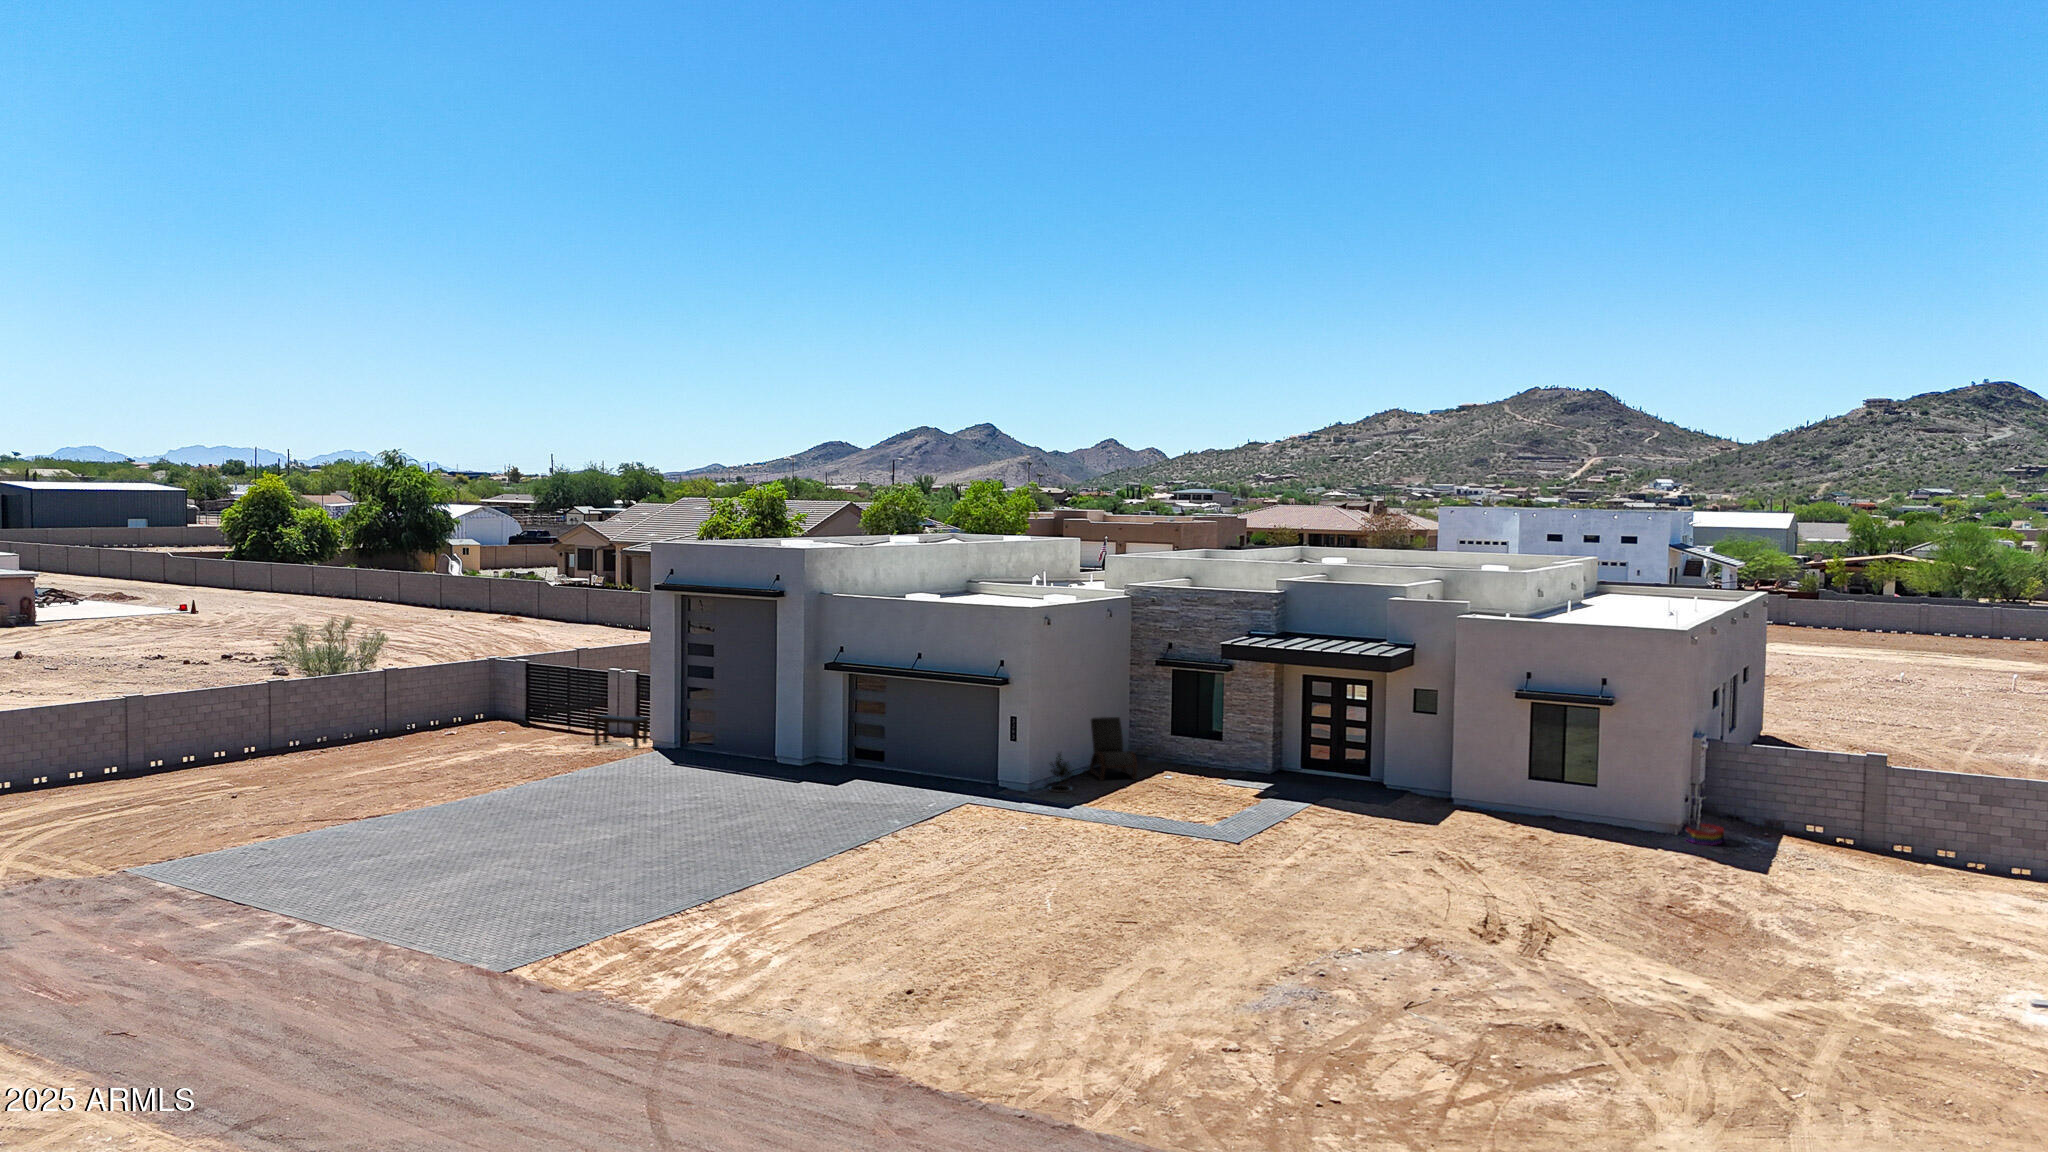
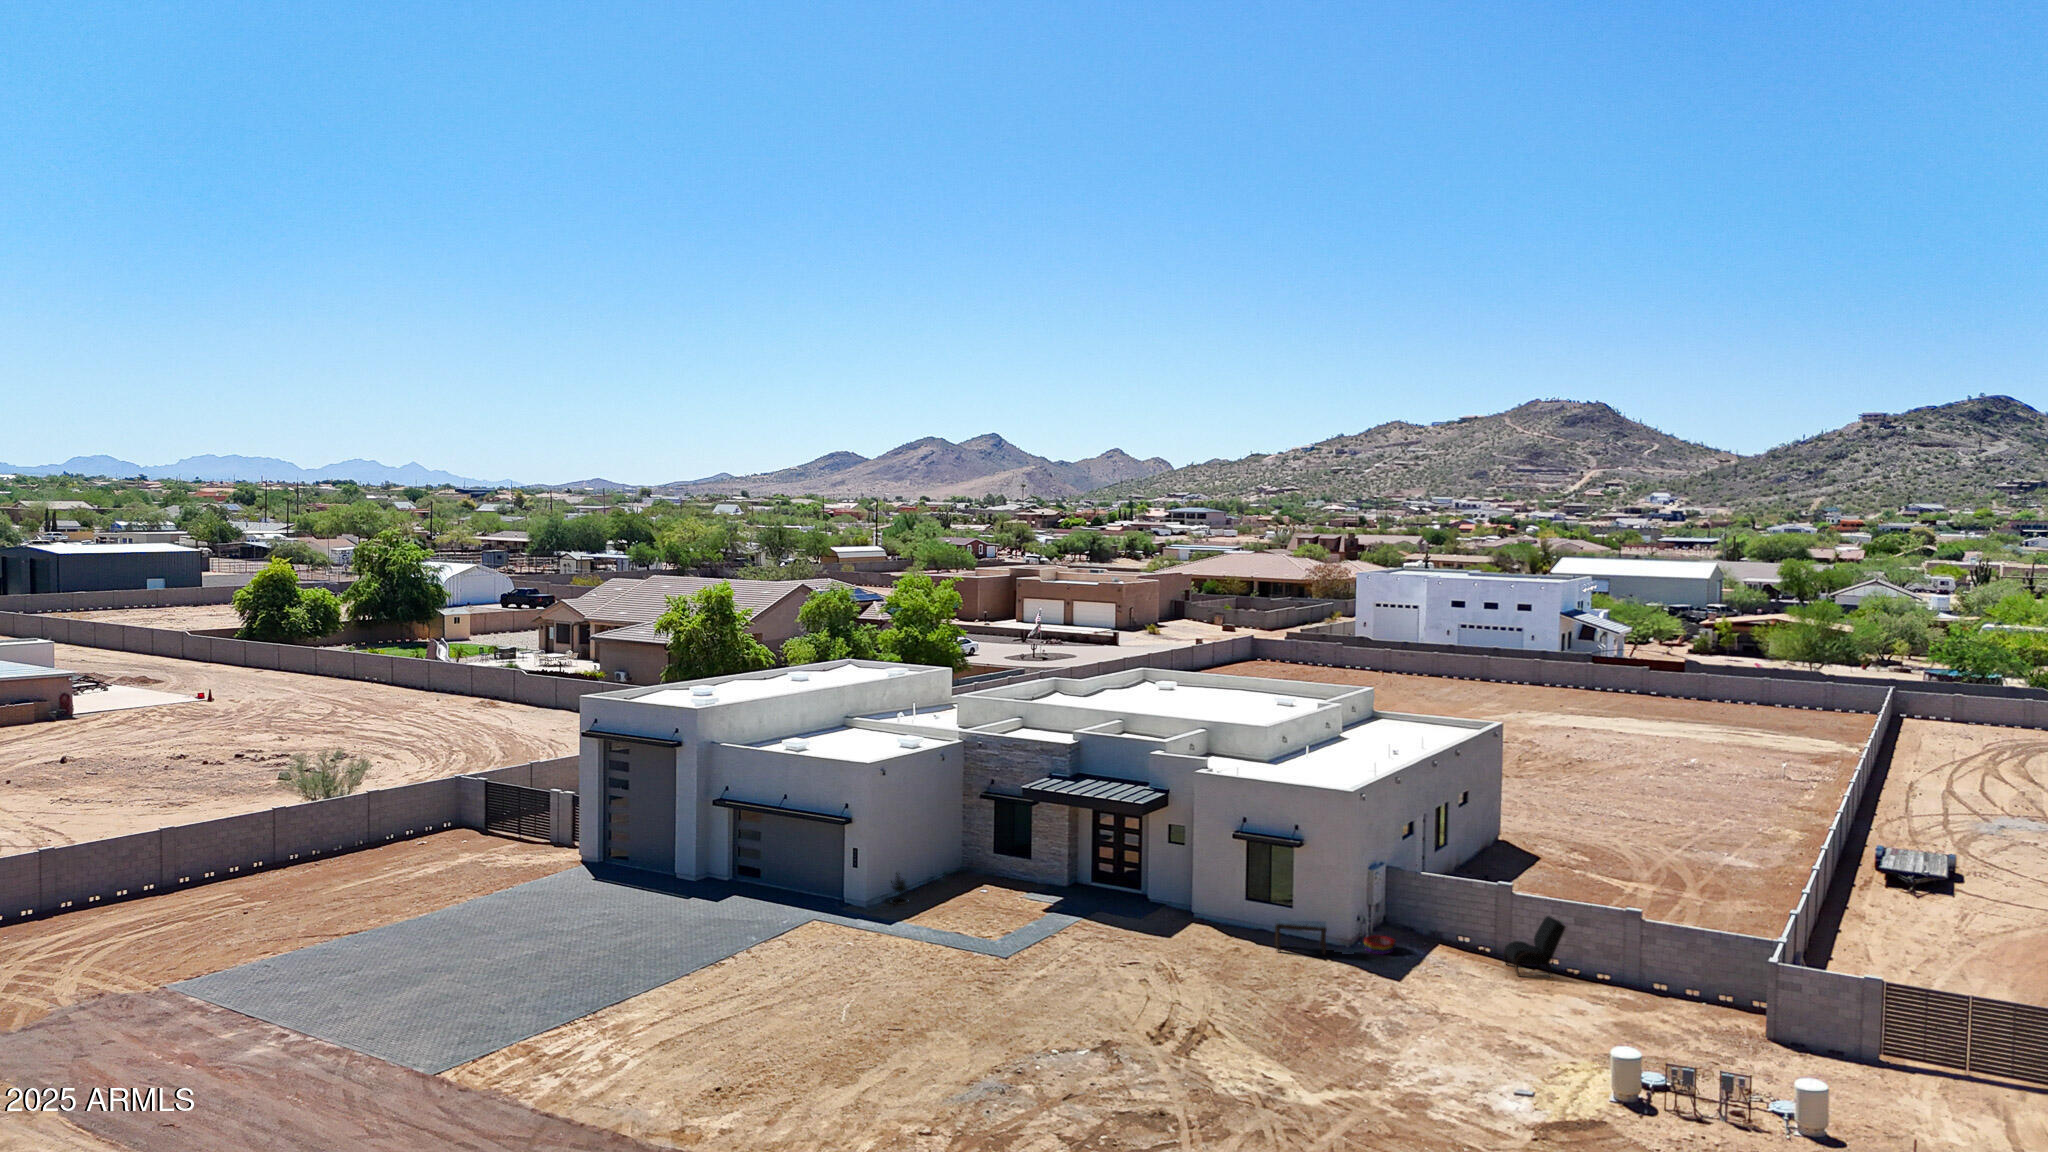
bench: present [593,715,649,748] -> present [1274,919,1327,955]
lounge chair: present [1090,717,1137,781] -> present [1503,916,1565,977]

